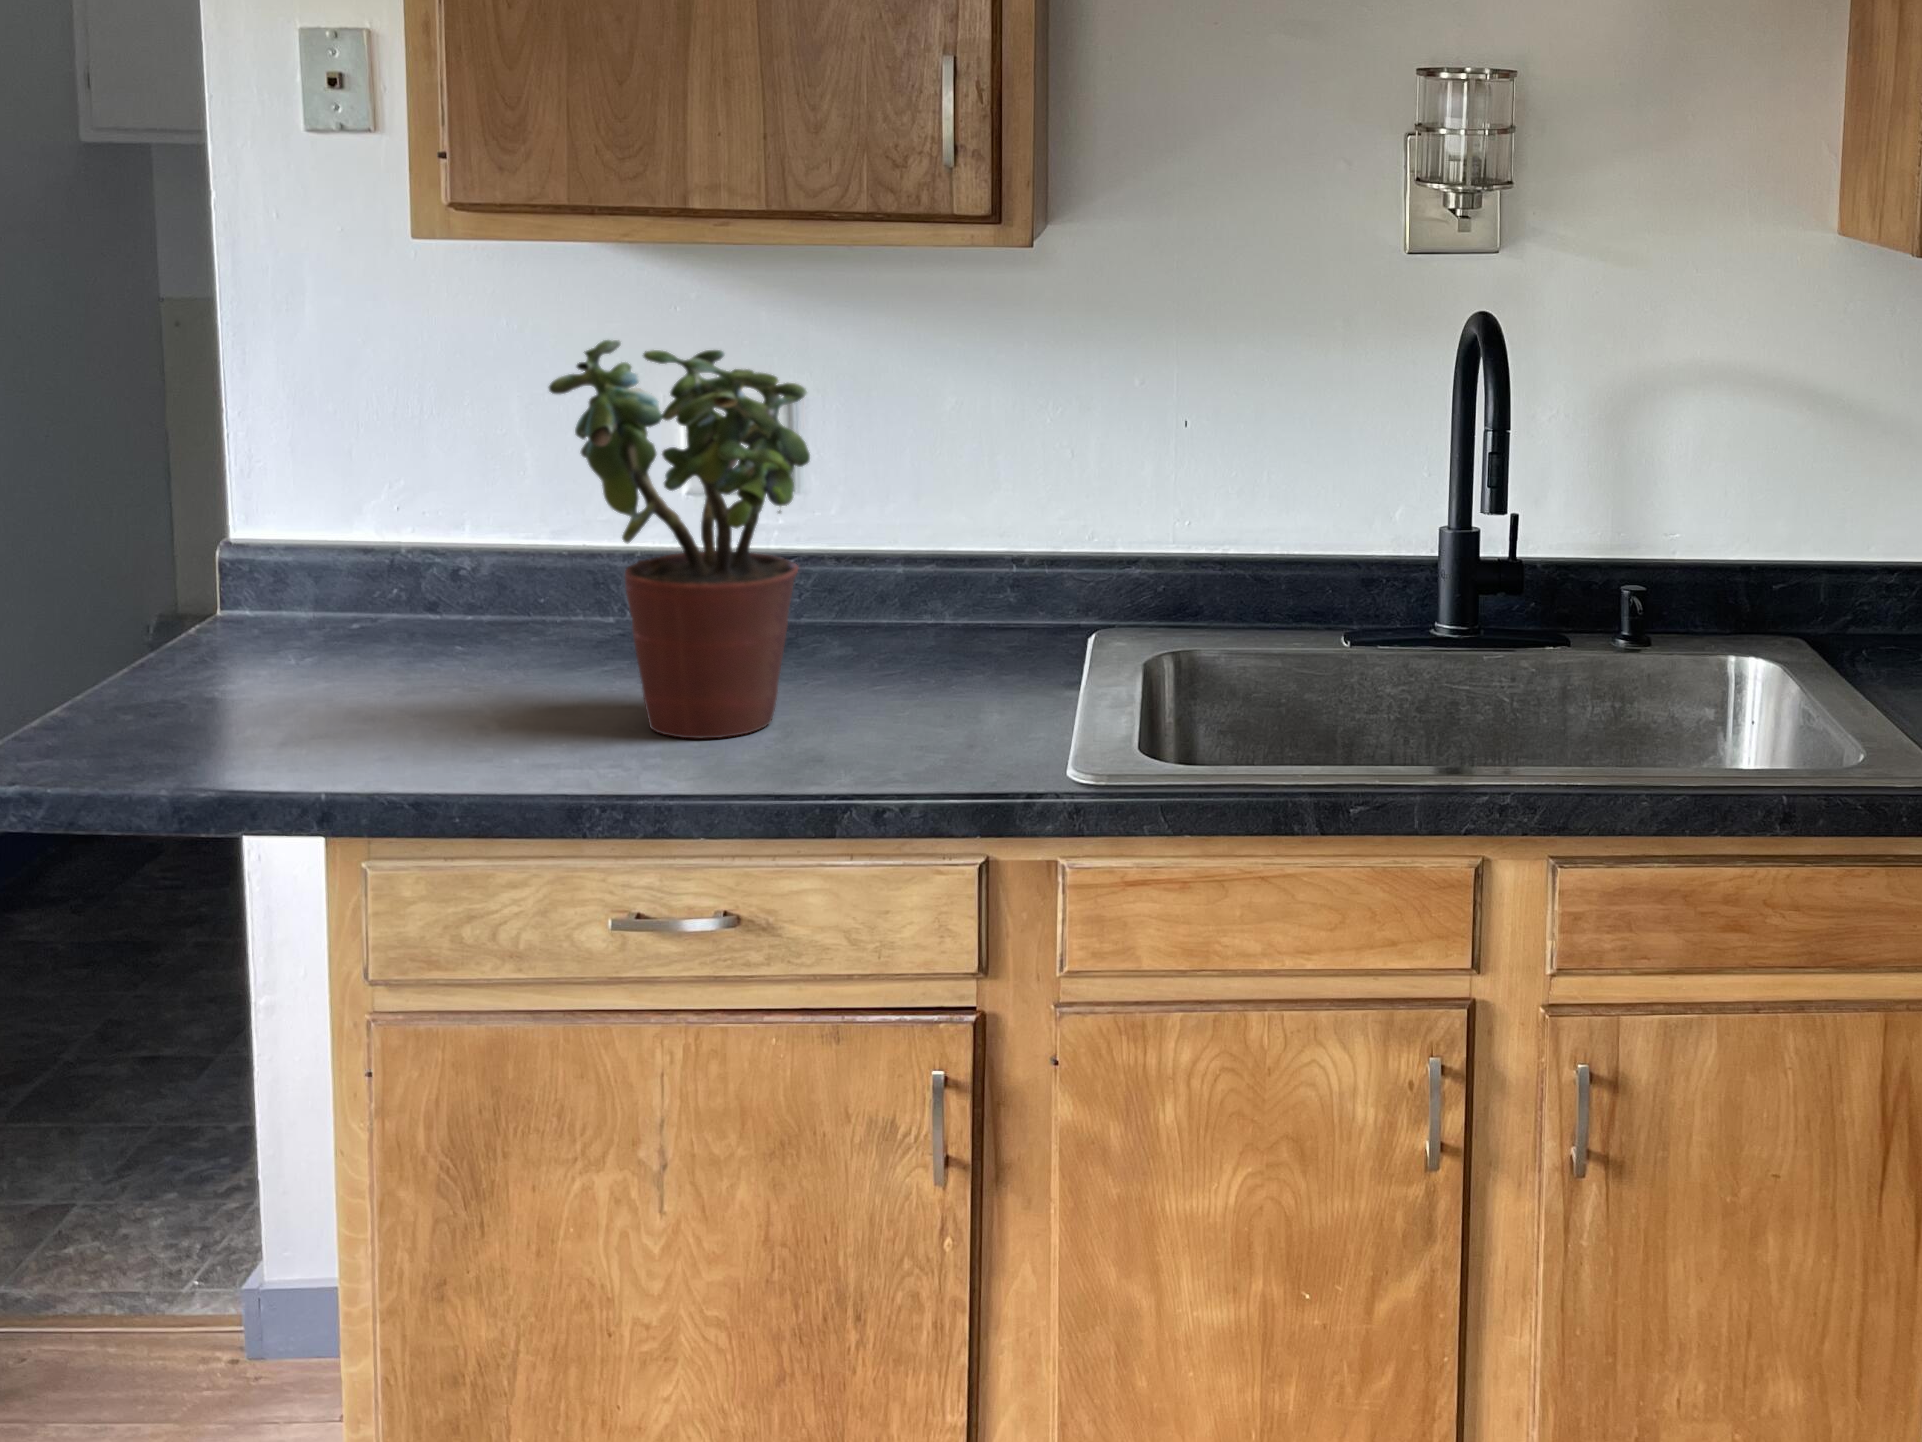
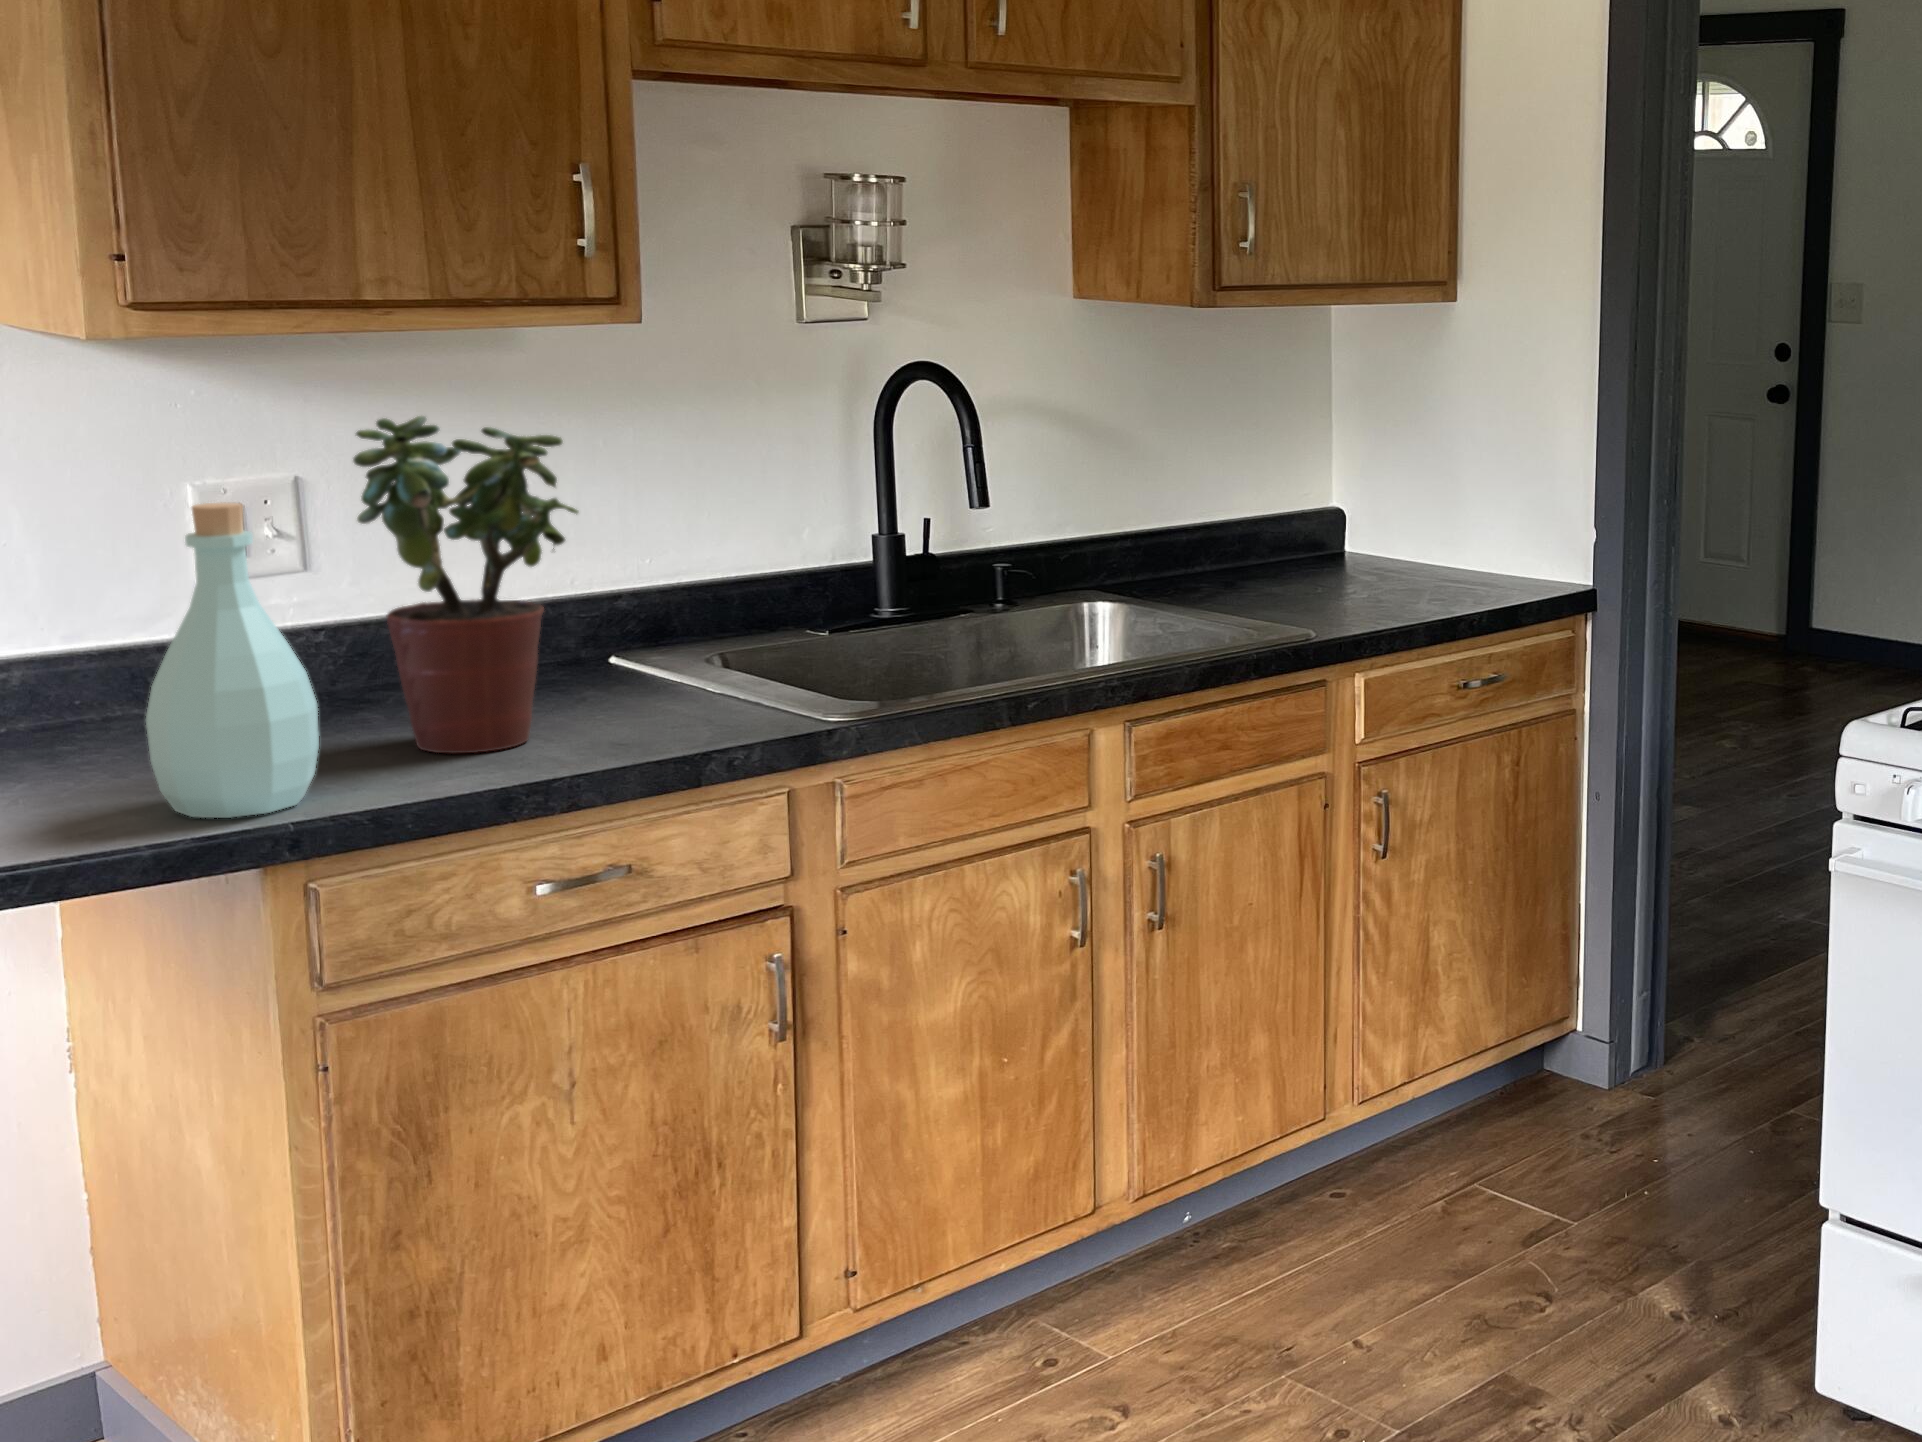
bottle: none [276,420,456,770] -> present [146,503,319,818]

